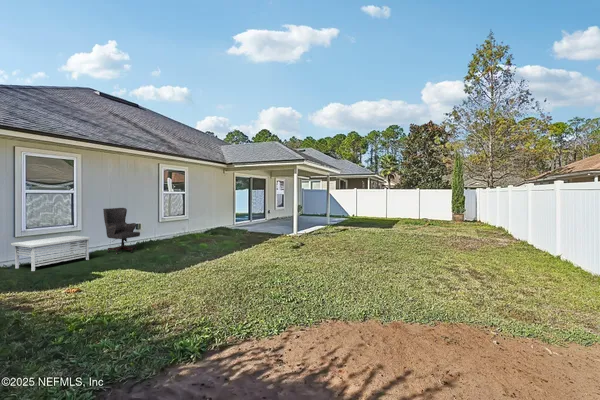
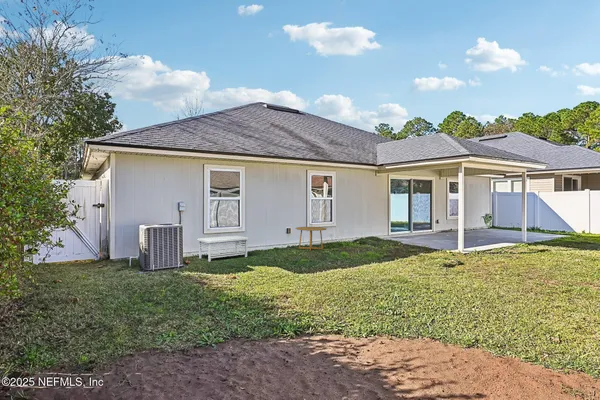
chair: present [103,208,140,254] -> none [260,213,288,254]
round table: none [146,221,181,246] -> present [296,227,326,250]

